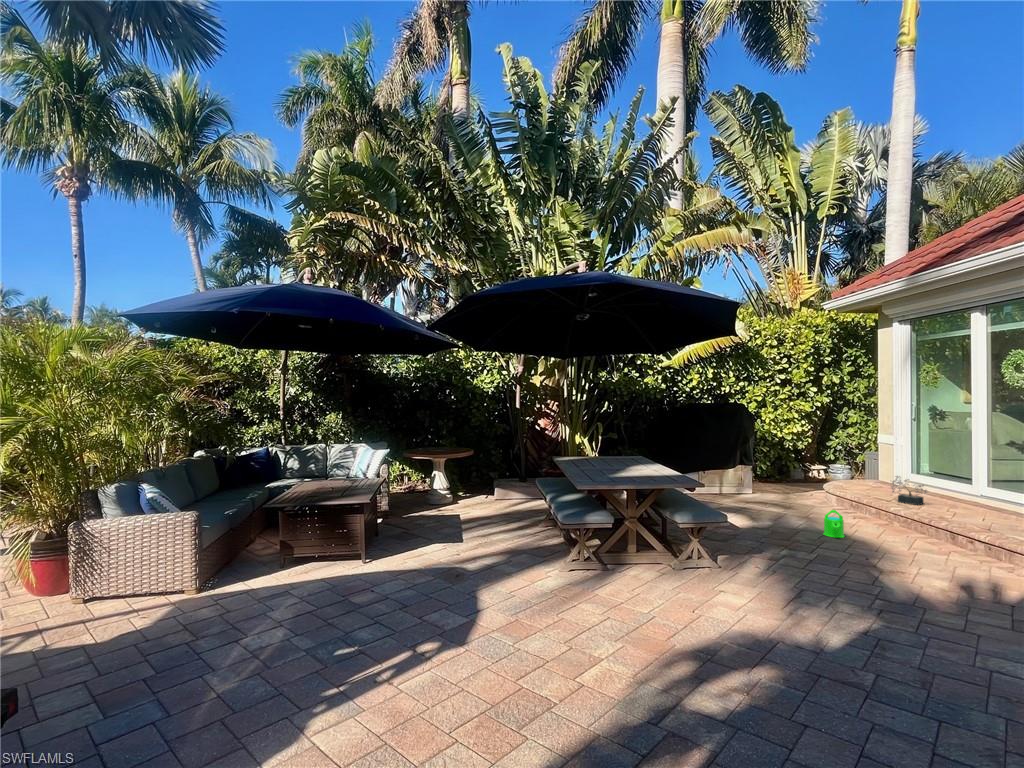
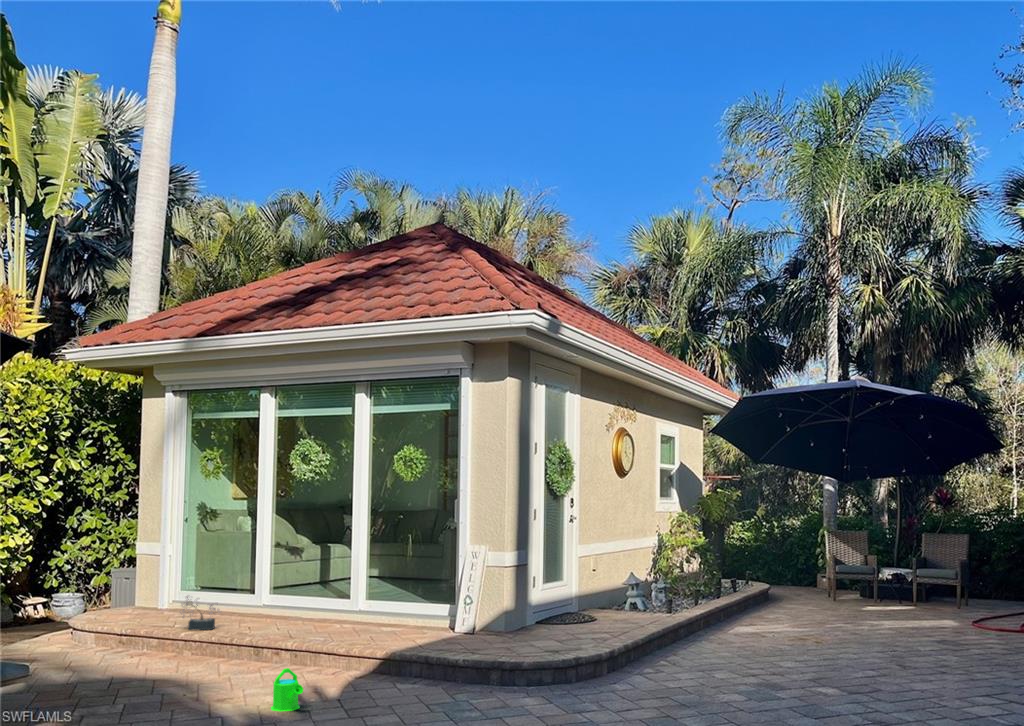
watering can: present [824,510,845,538] -> present [271,668,303,712]

